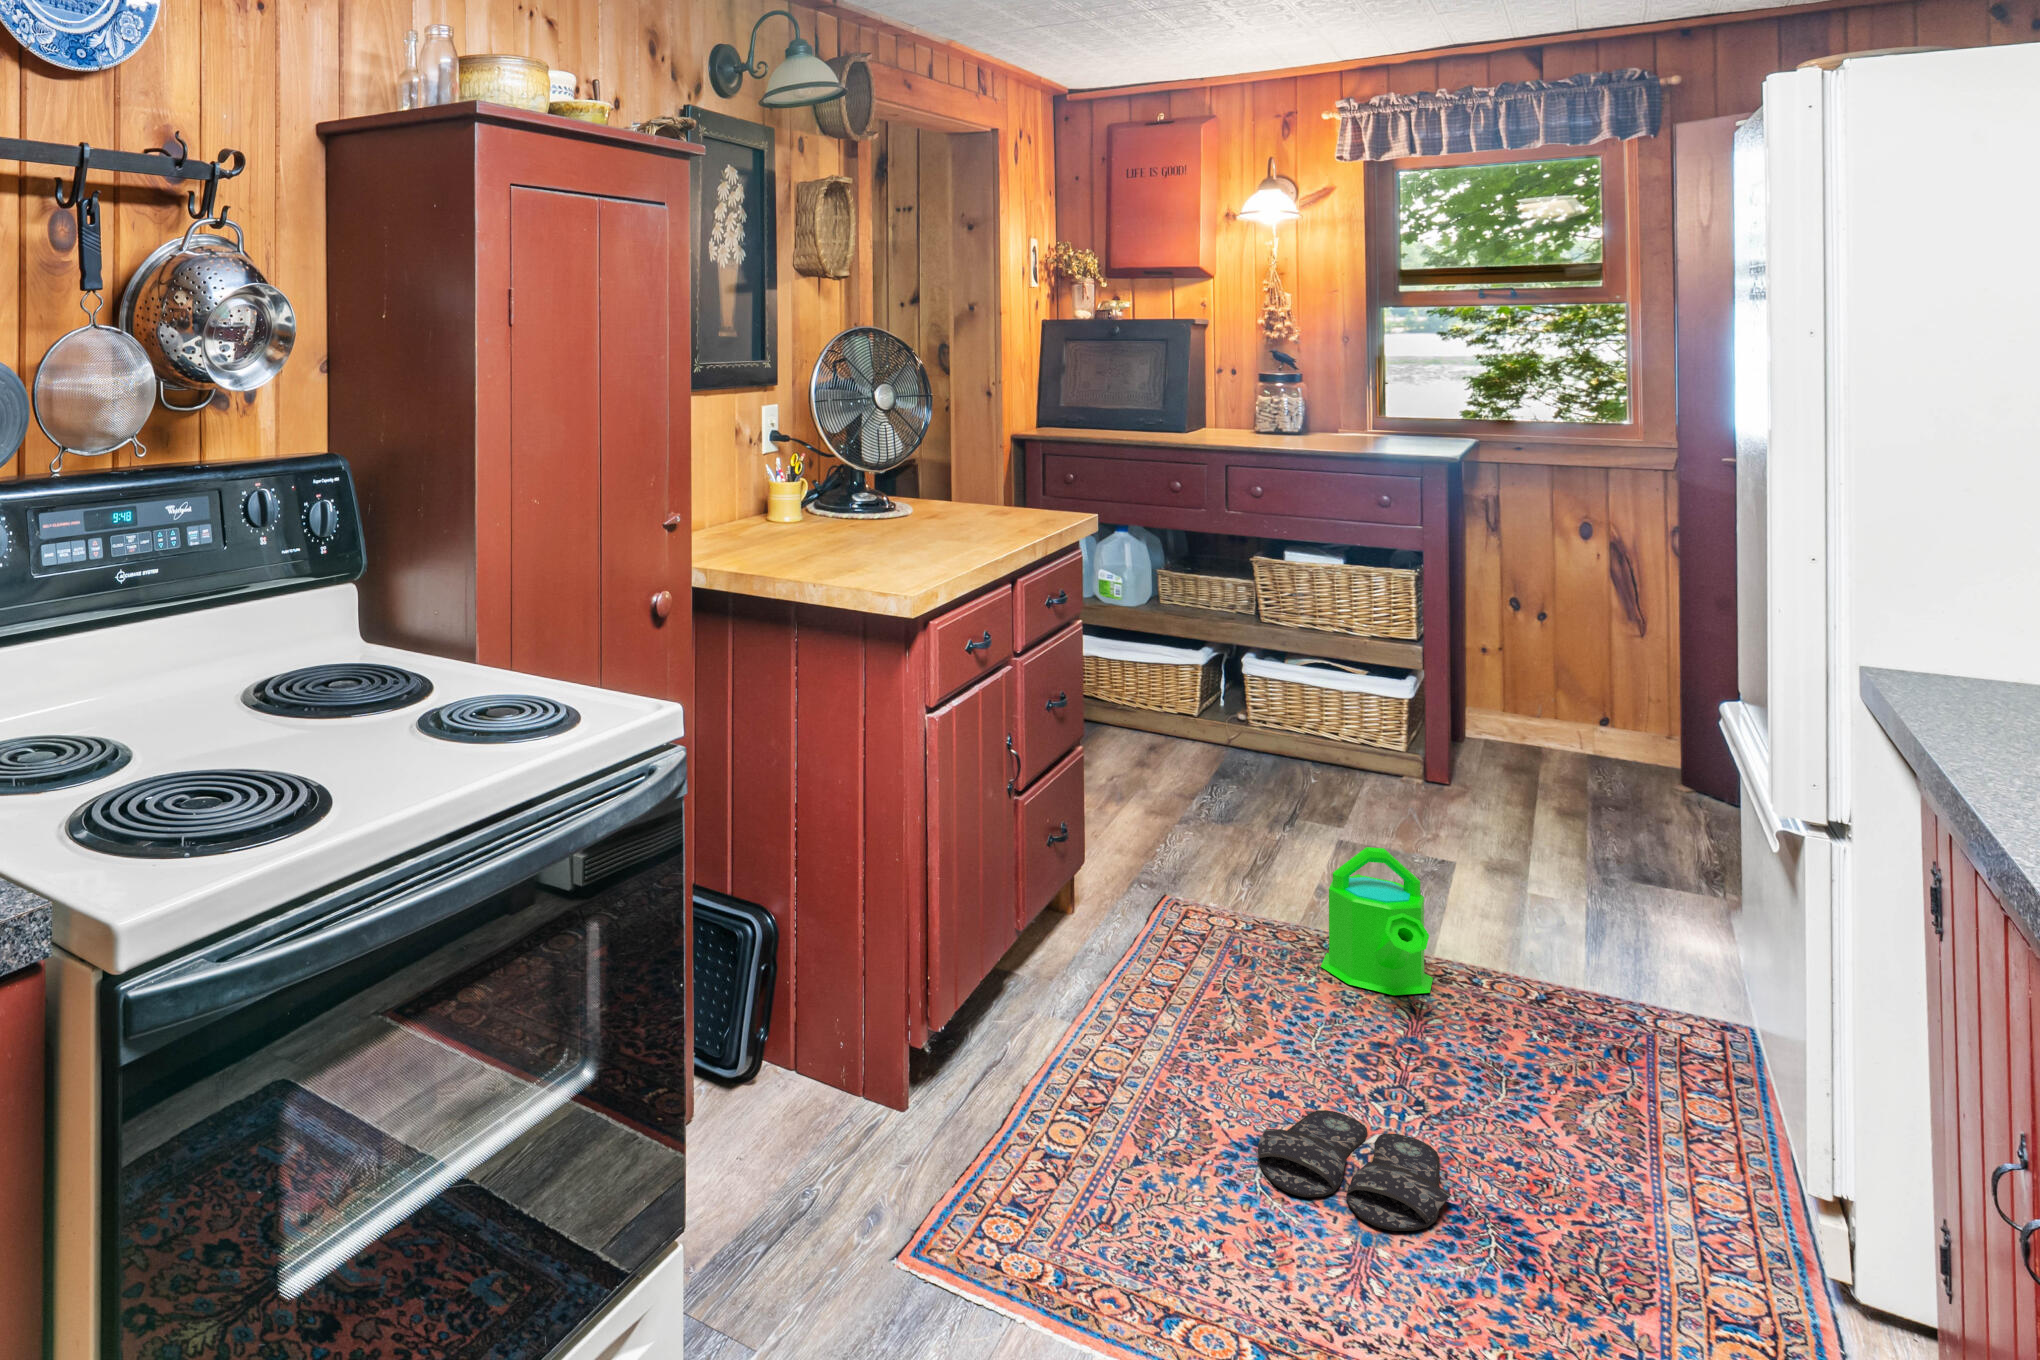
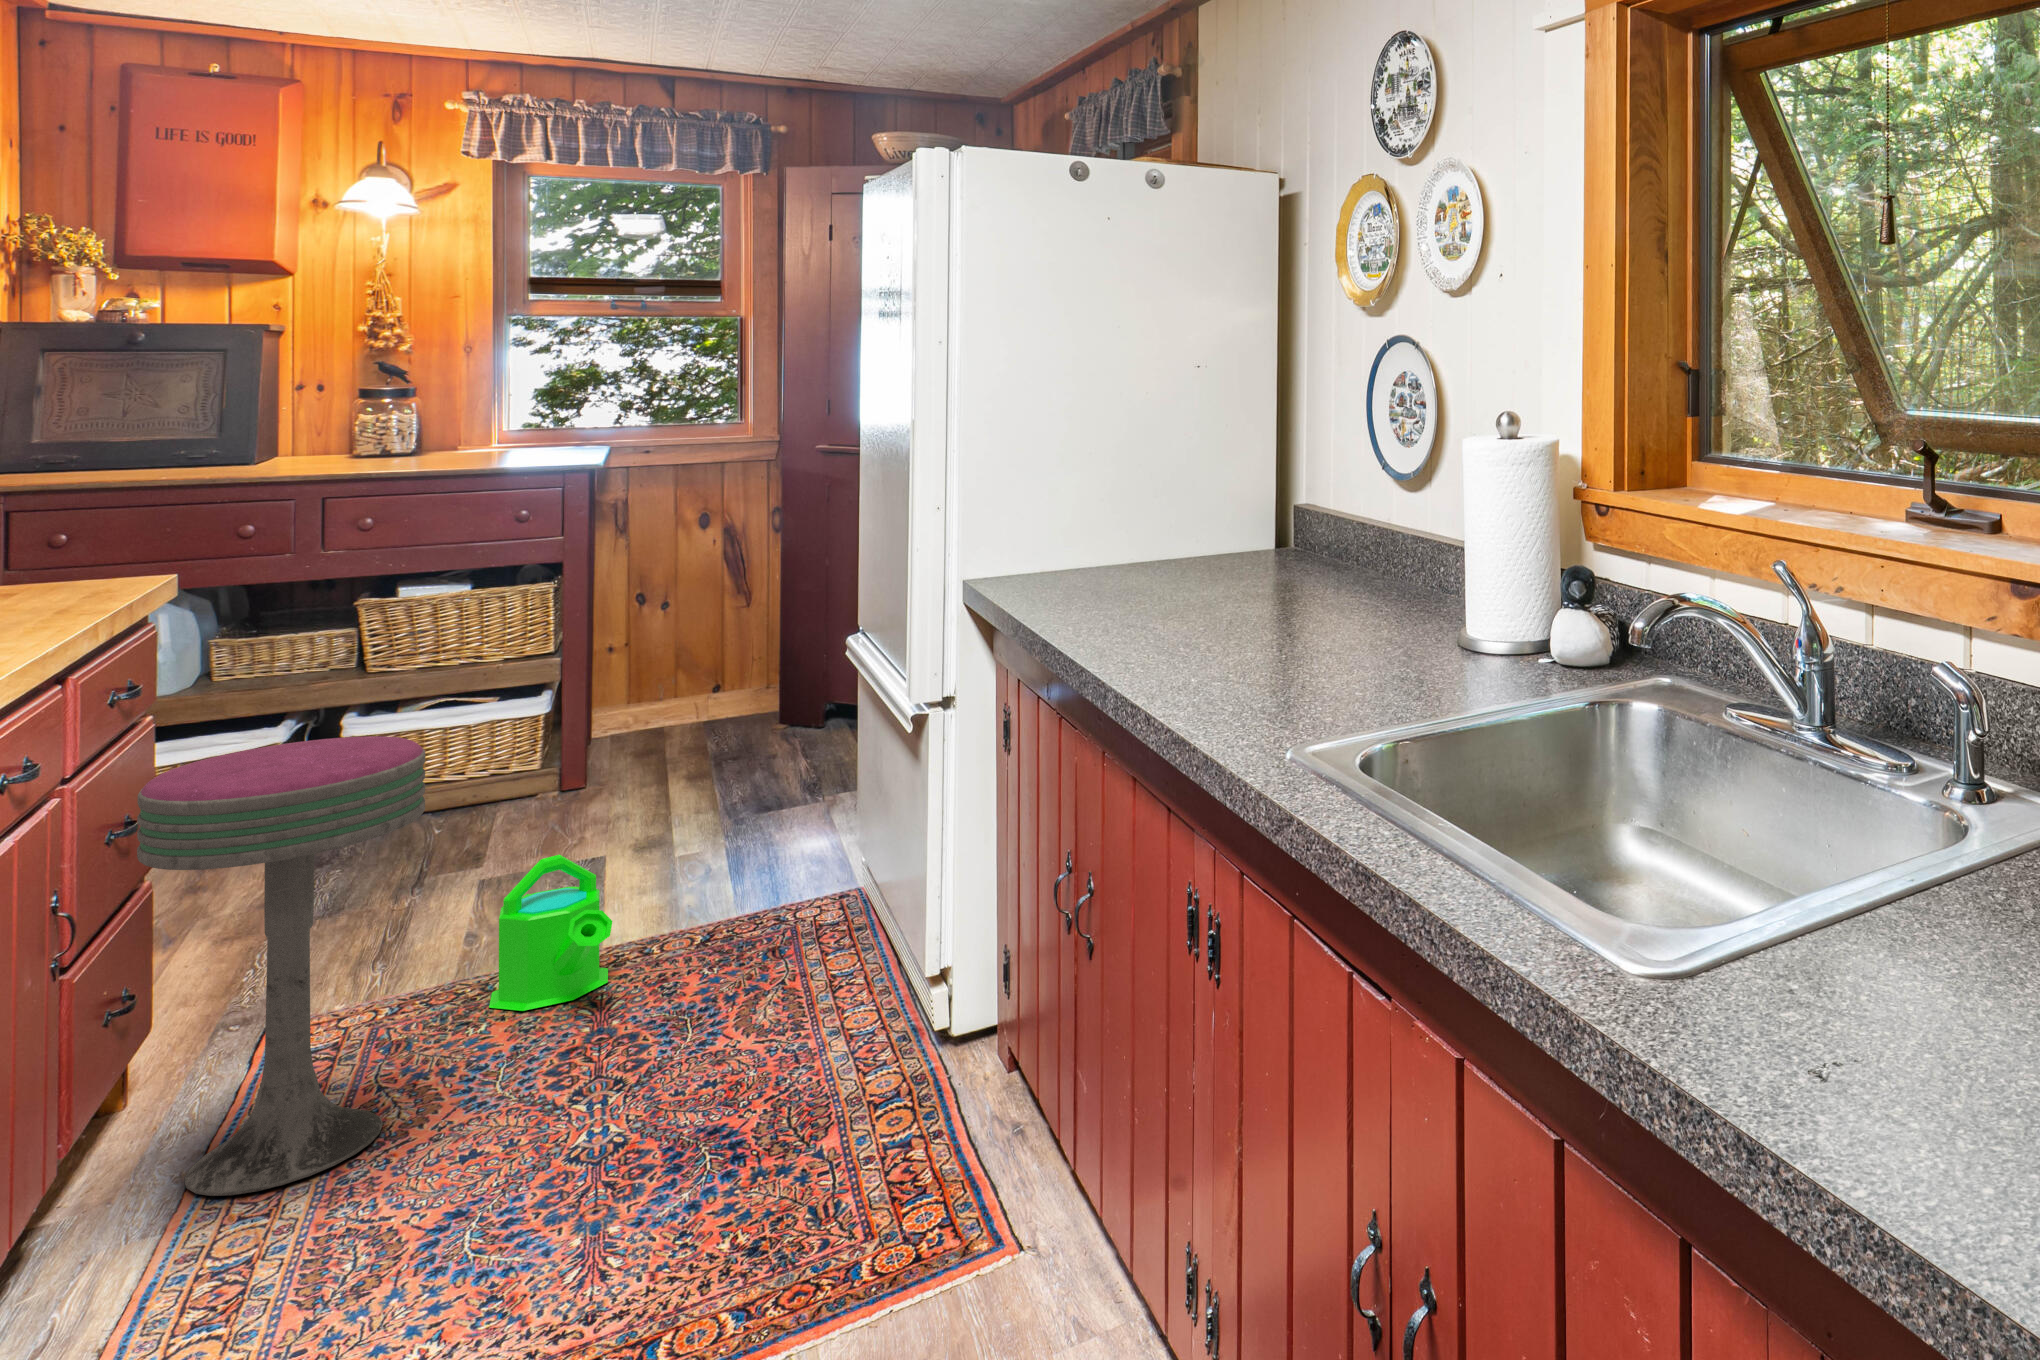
bar stool: none [1060,685,1250,1047] -> present [137,736,425,1196]
slippers: present [1258,1110,1451,1231] -> none [459,1114,668,1239]

